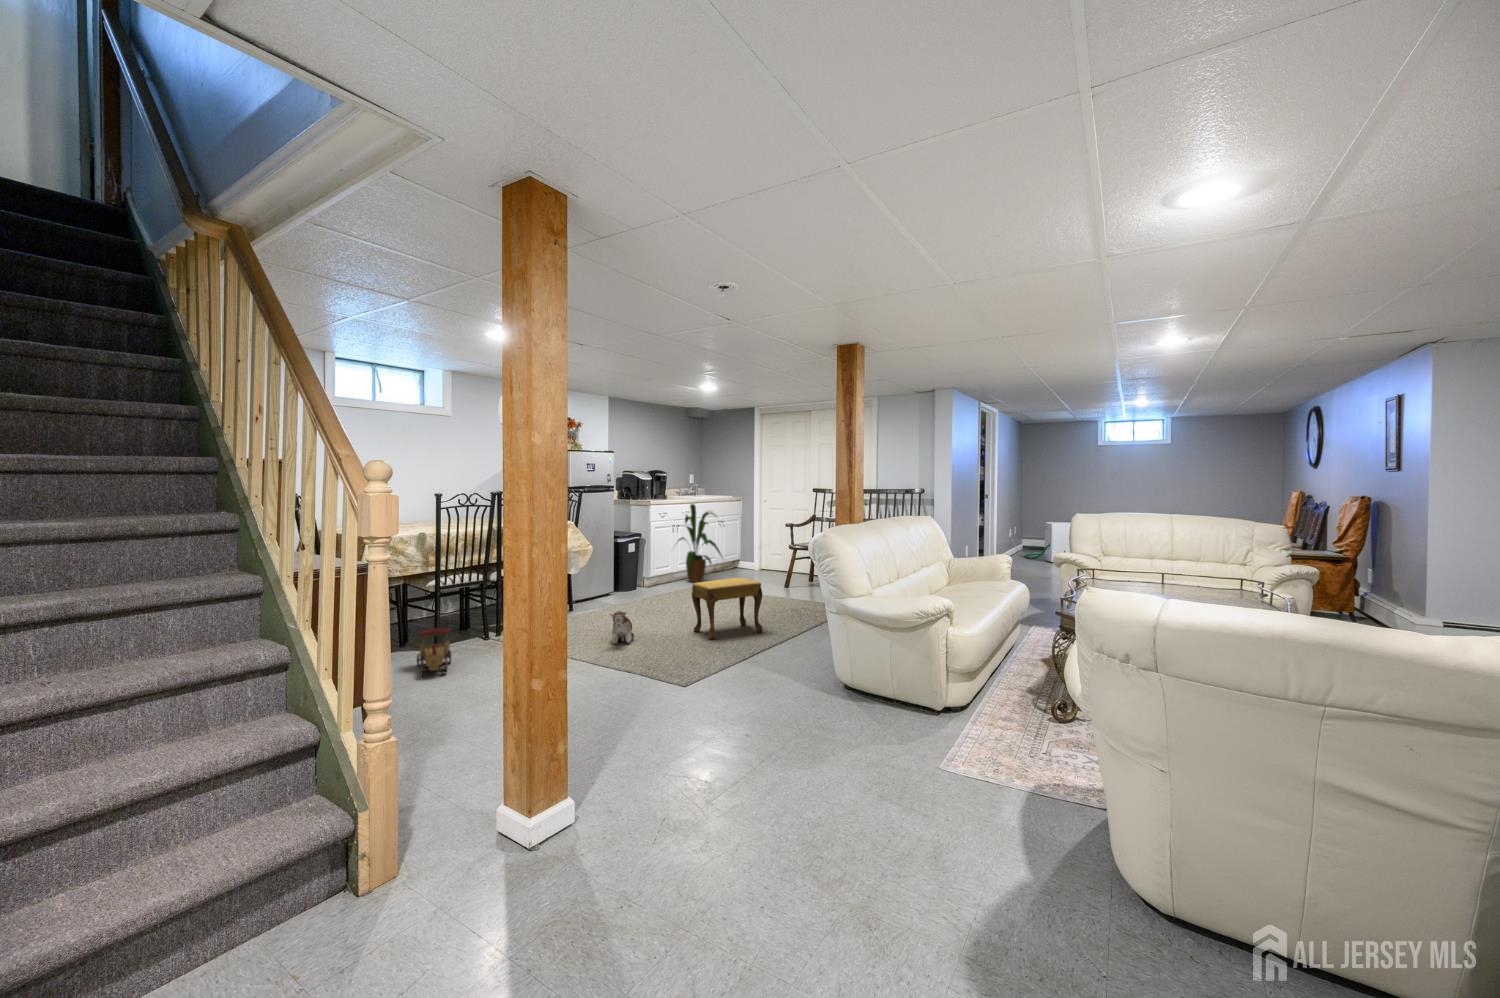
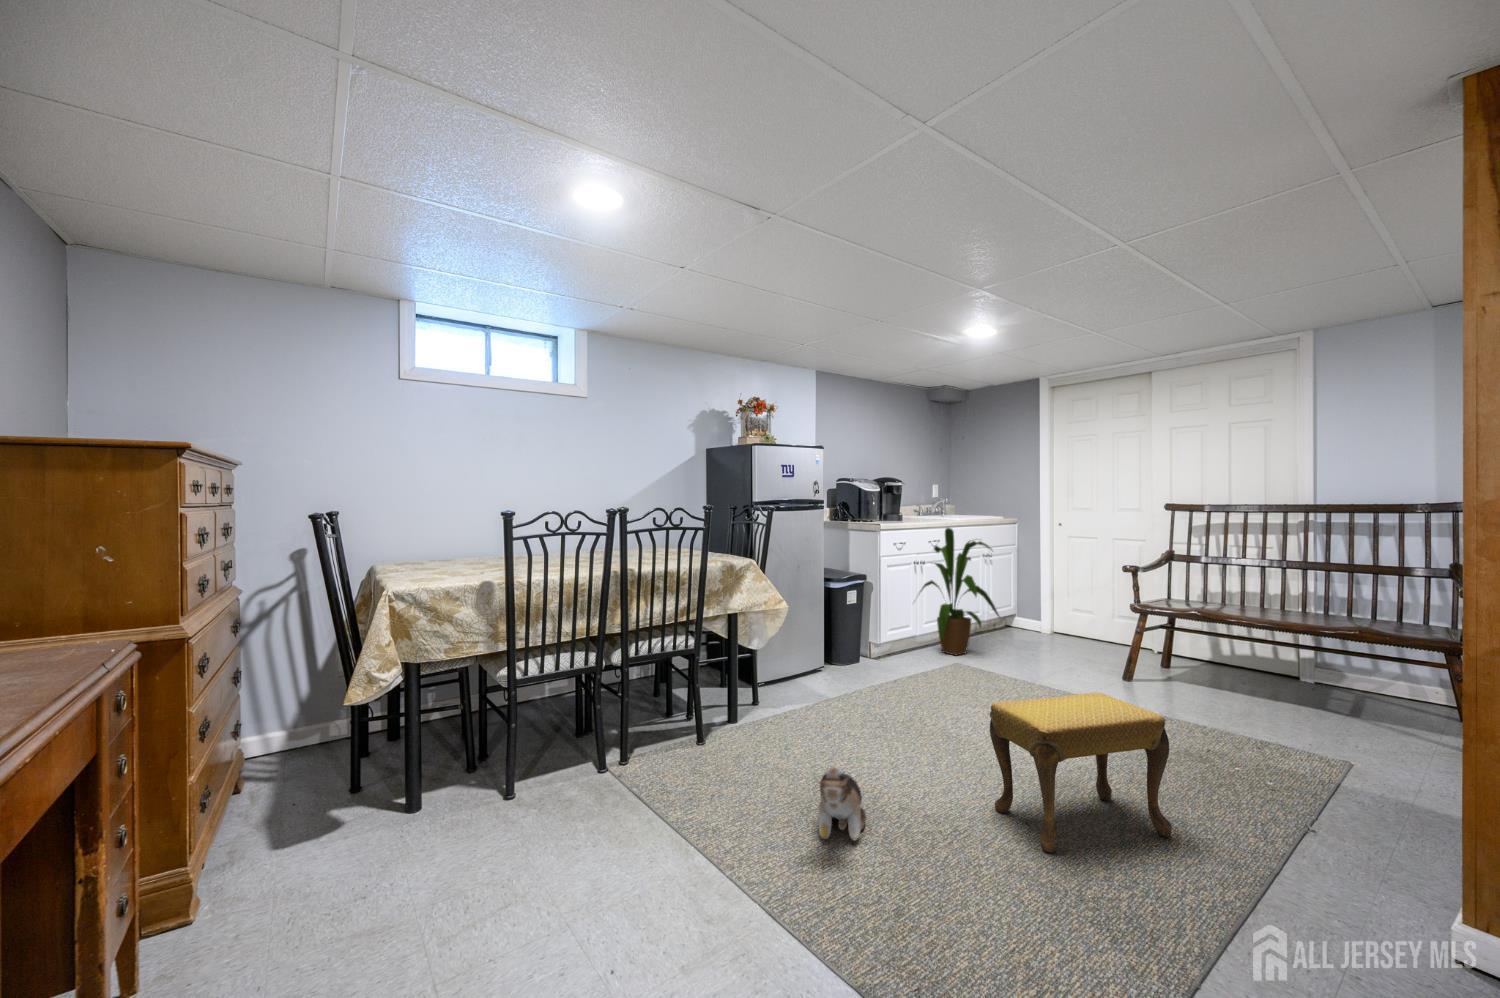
toy train: present [417,628,452,676] -> none [390,785,495,922]

